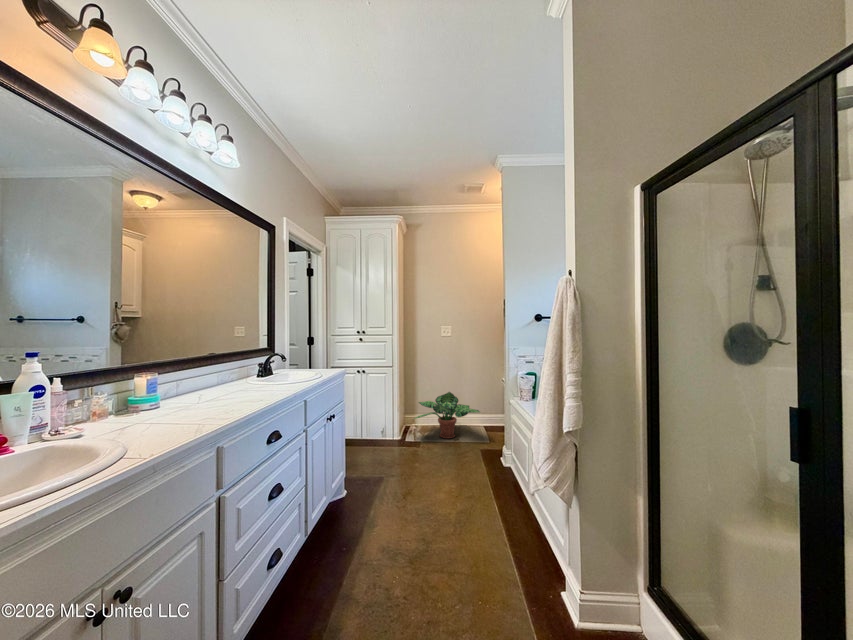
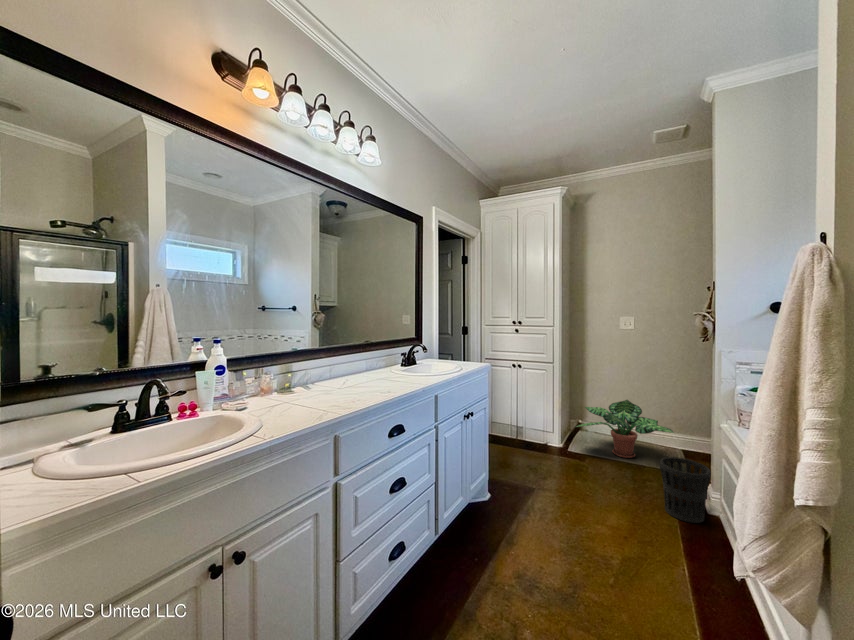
wastebasket: none [475,429,506,474] -> present [660,457,711,523]

